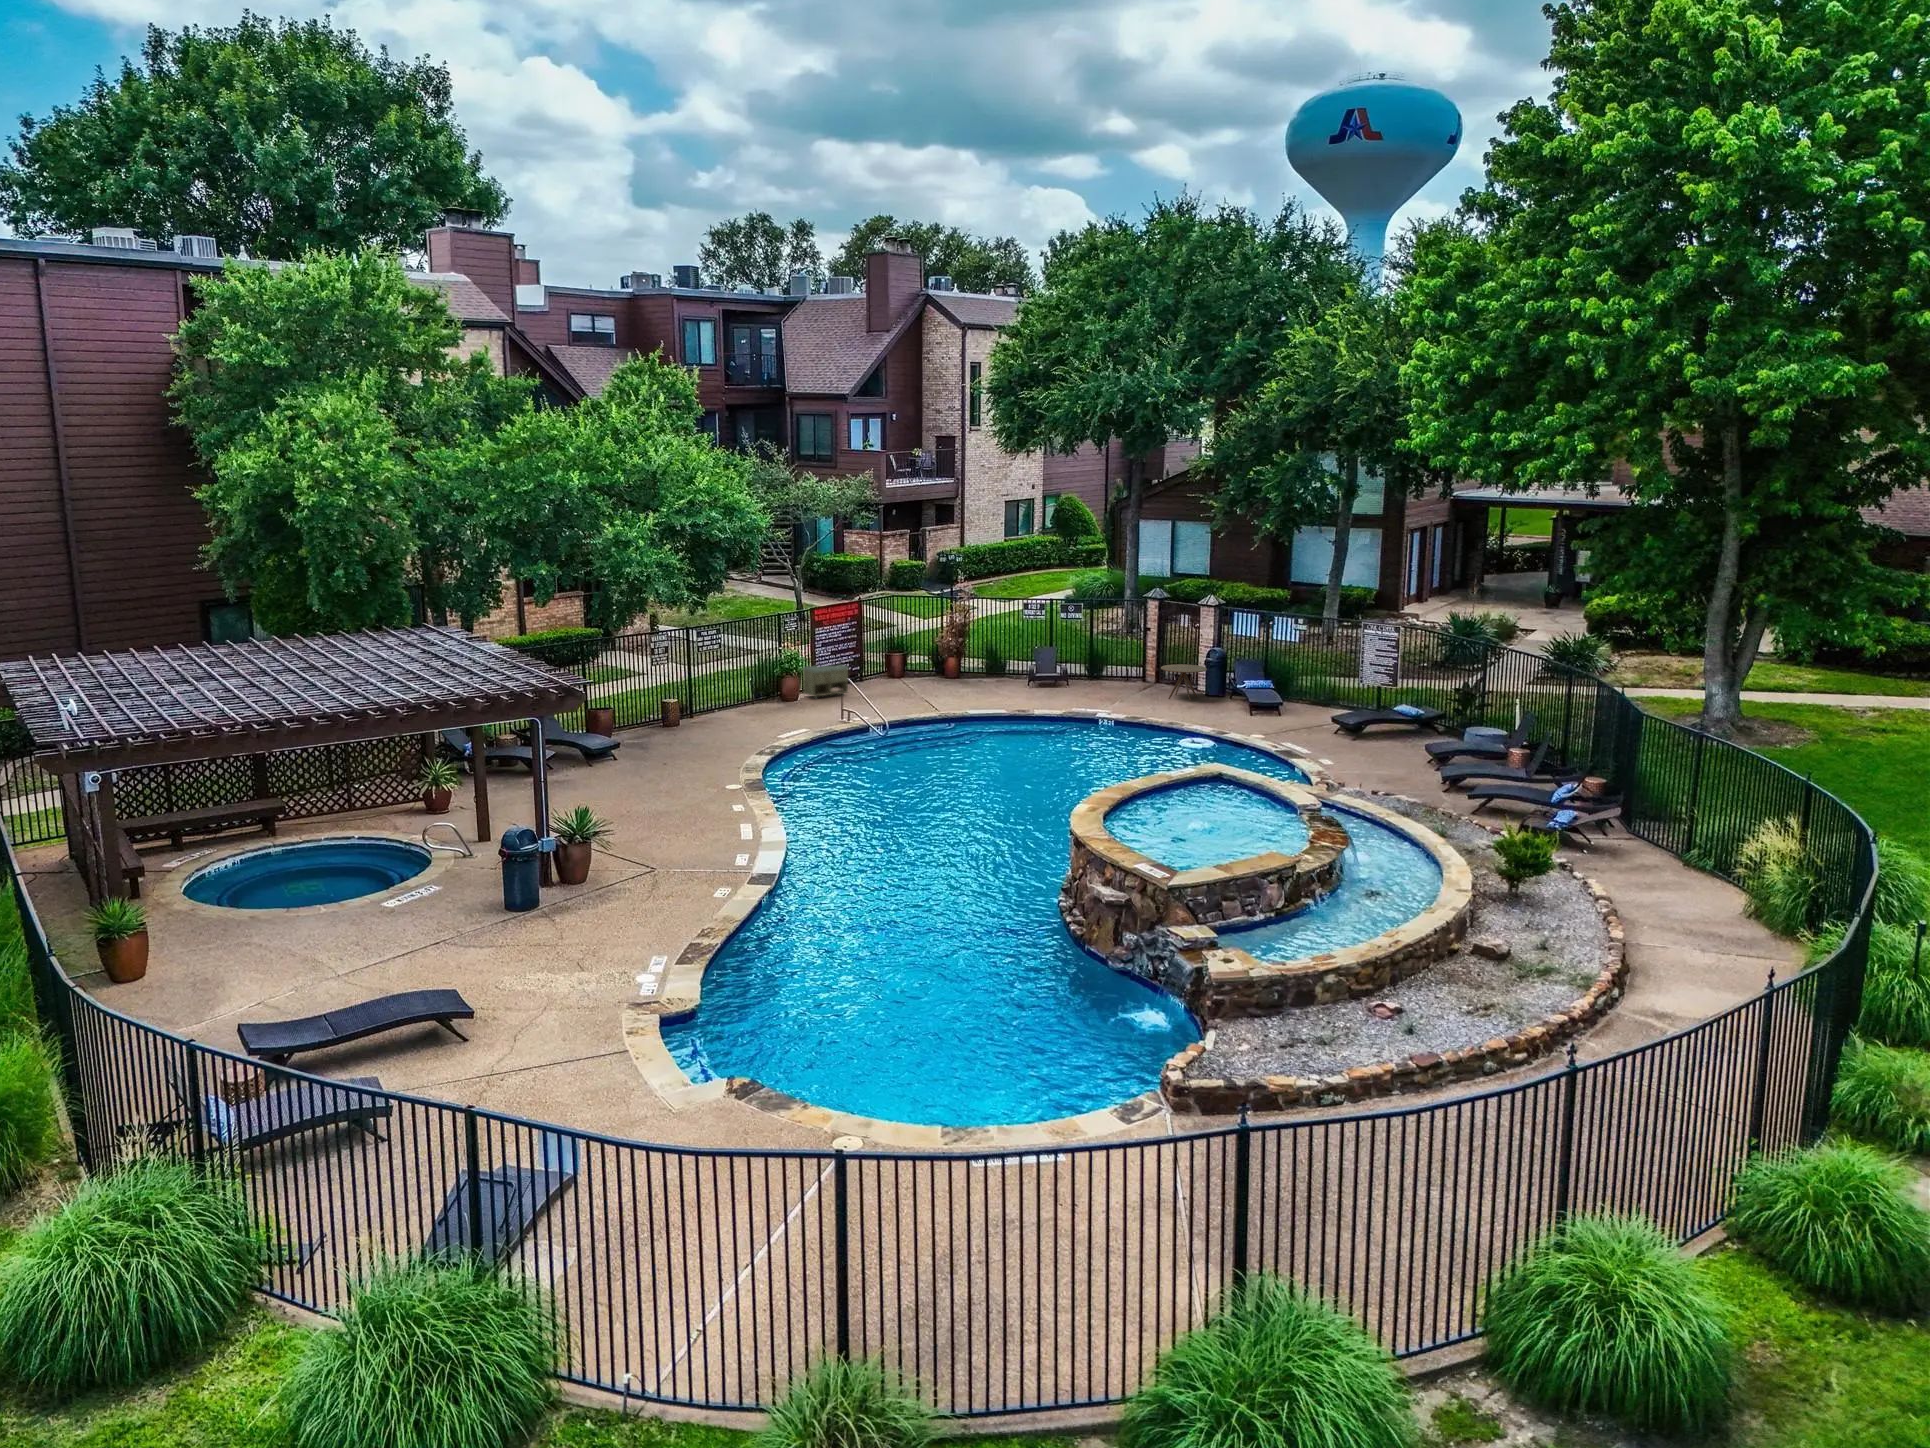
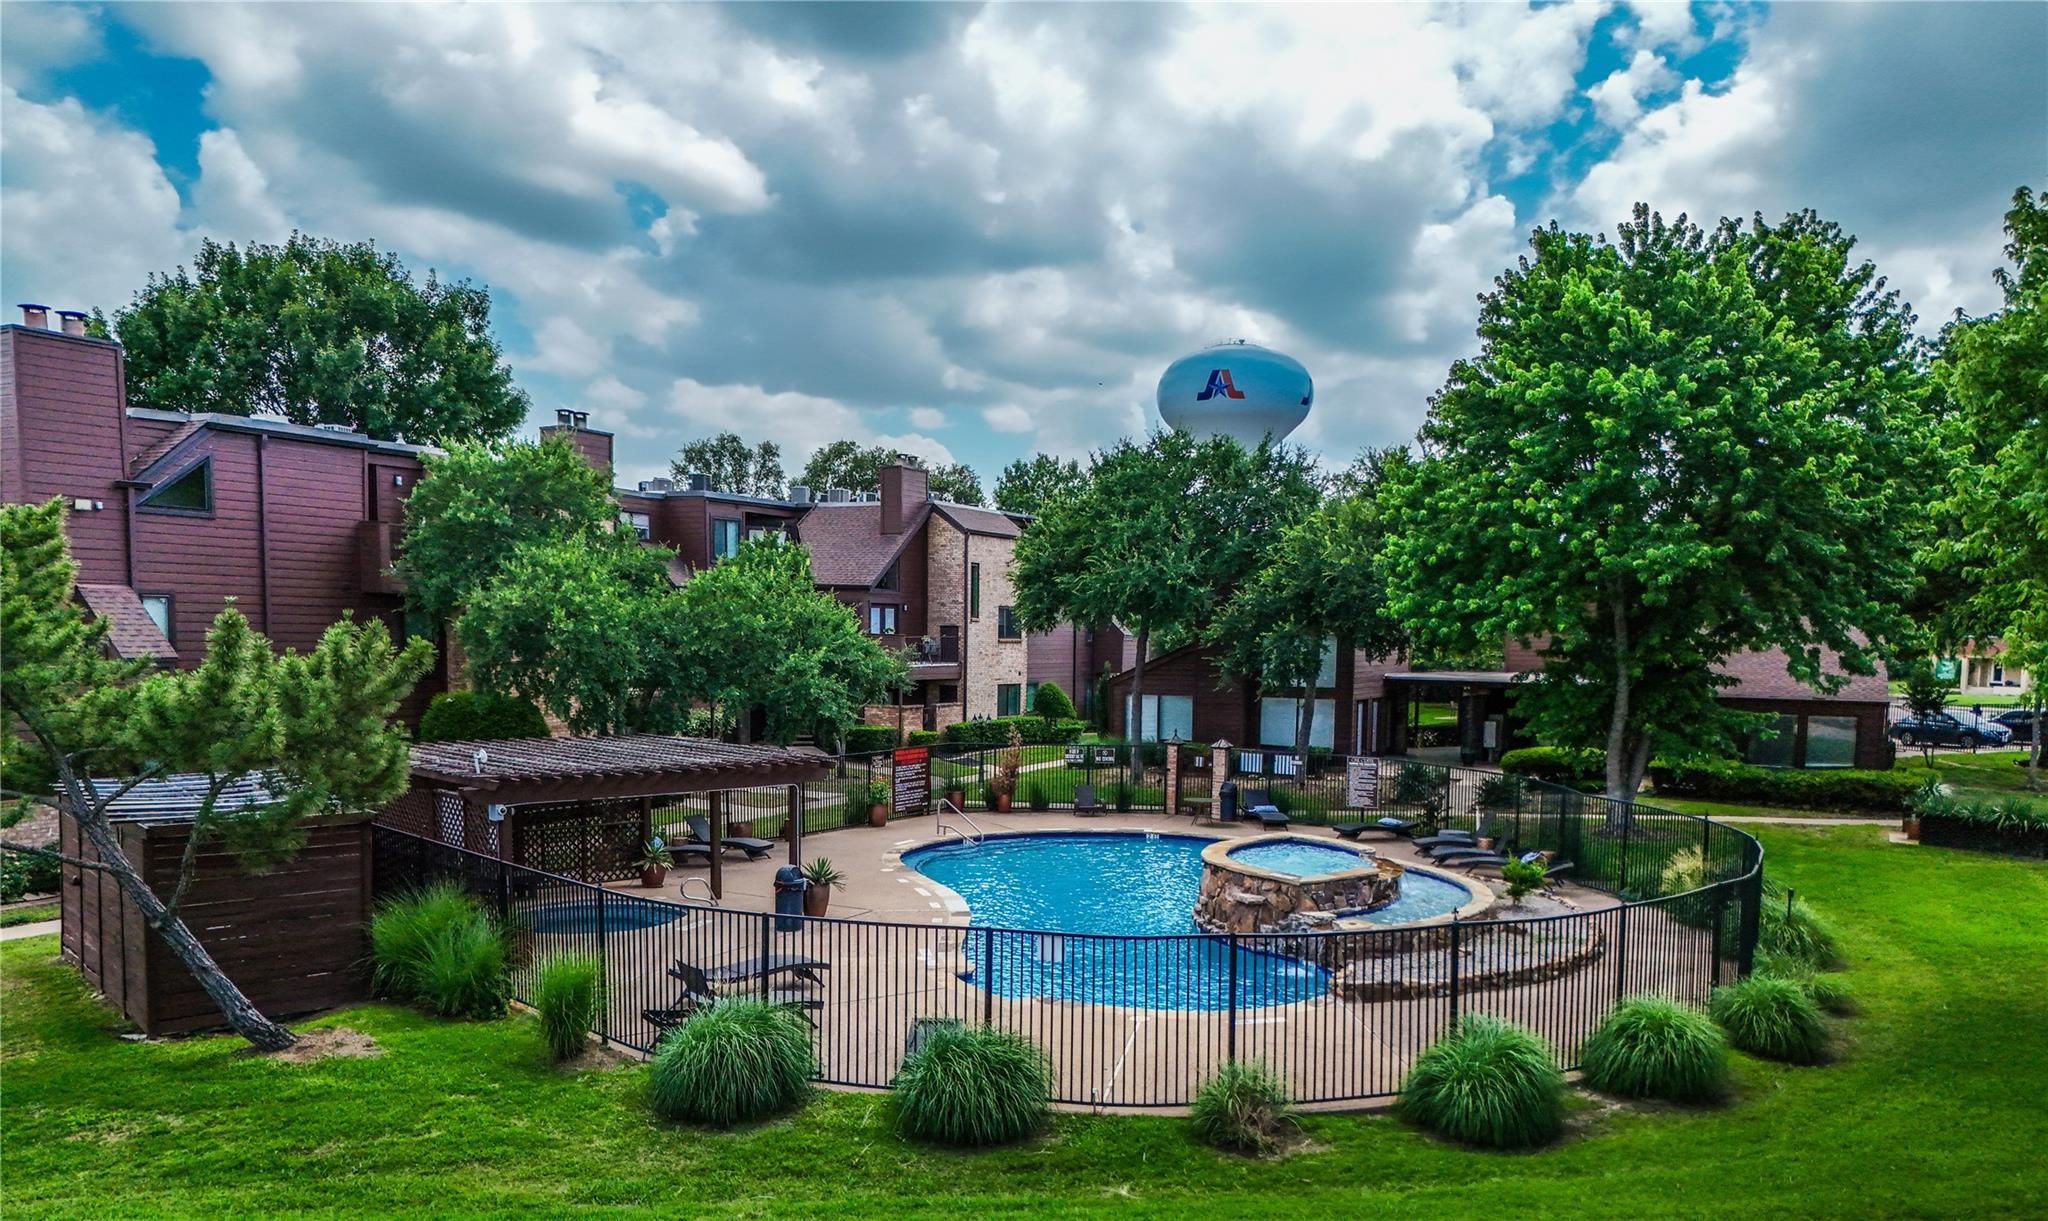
storage bench: present [803,665,849,697] -> none [879,795,919,825]

